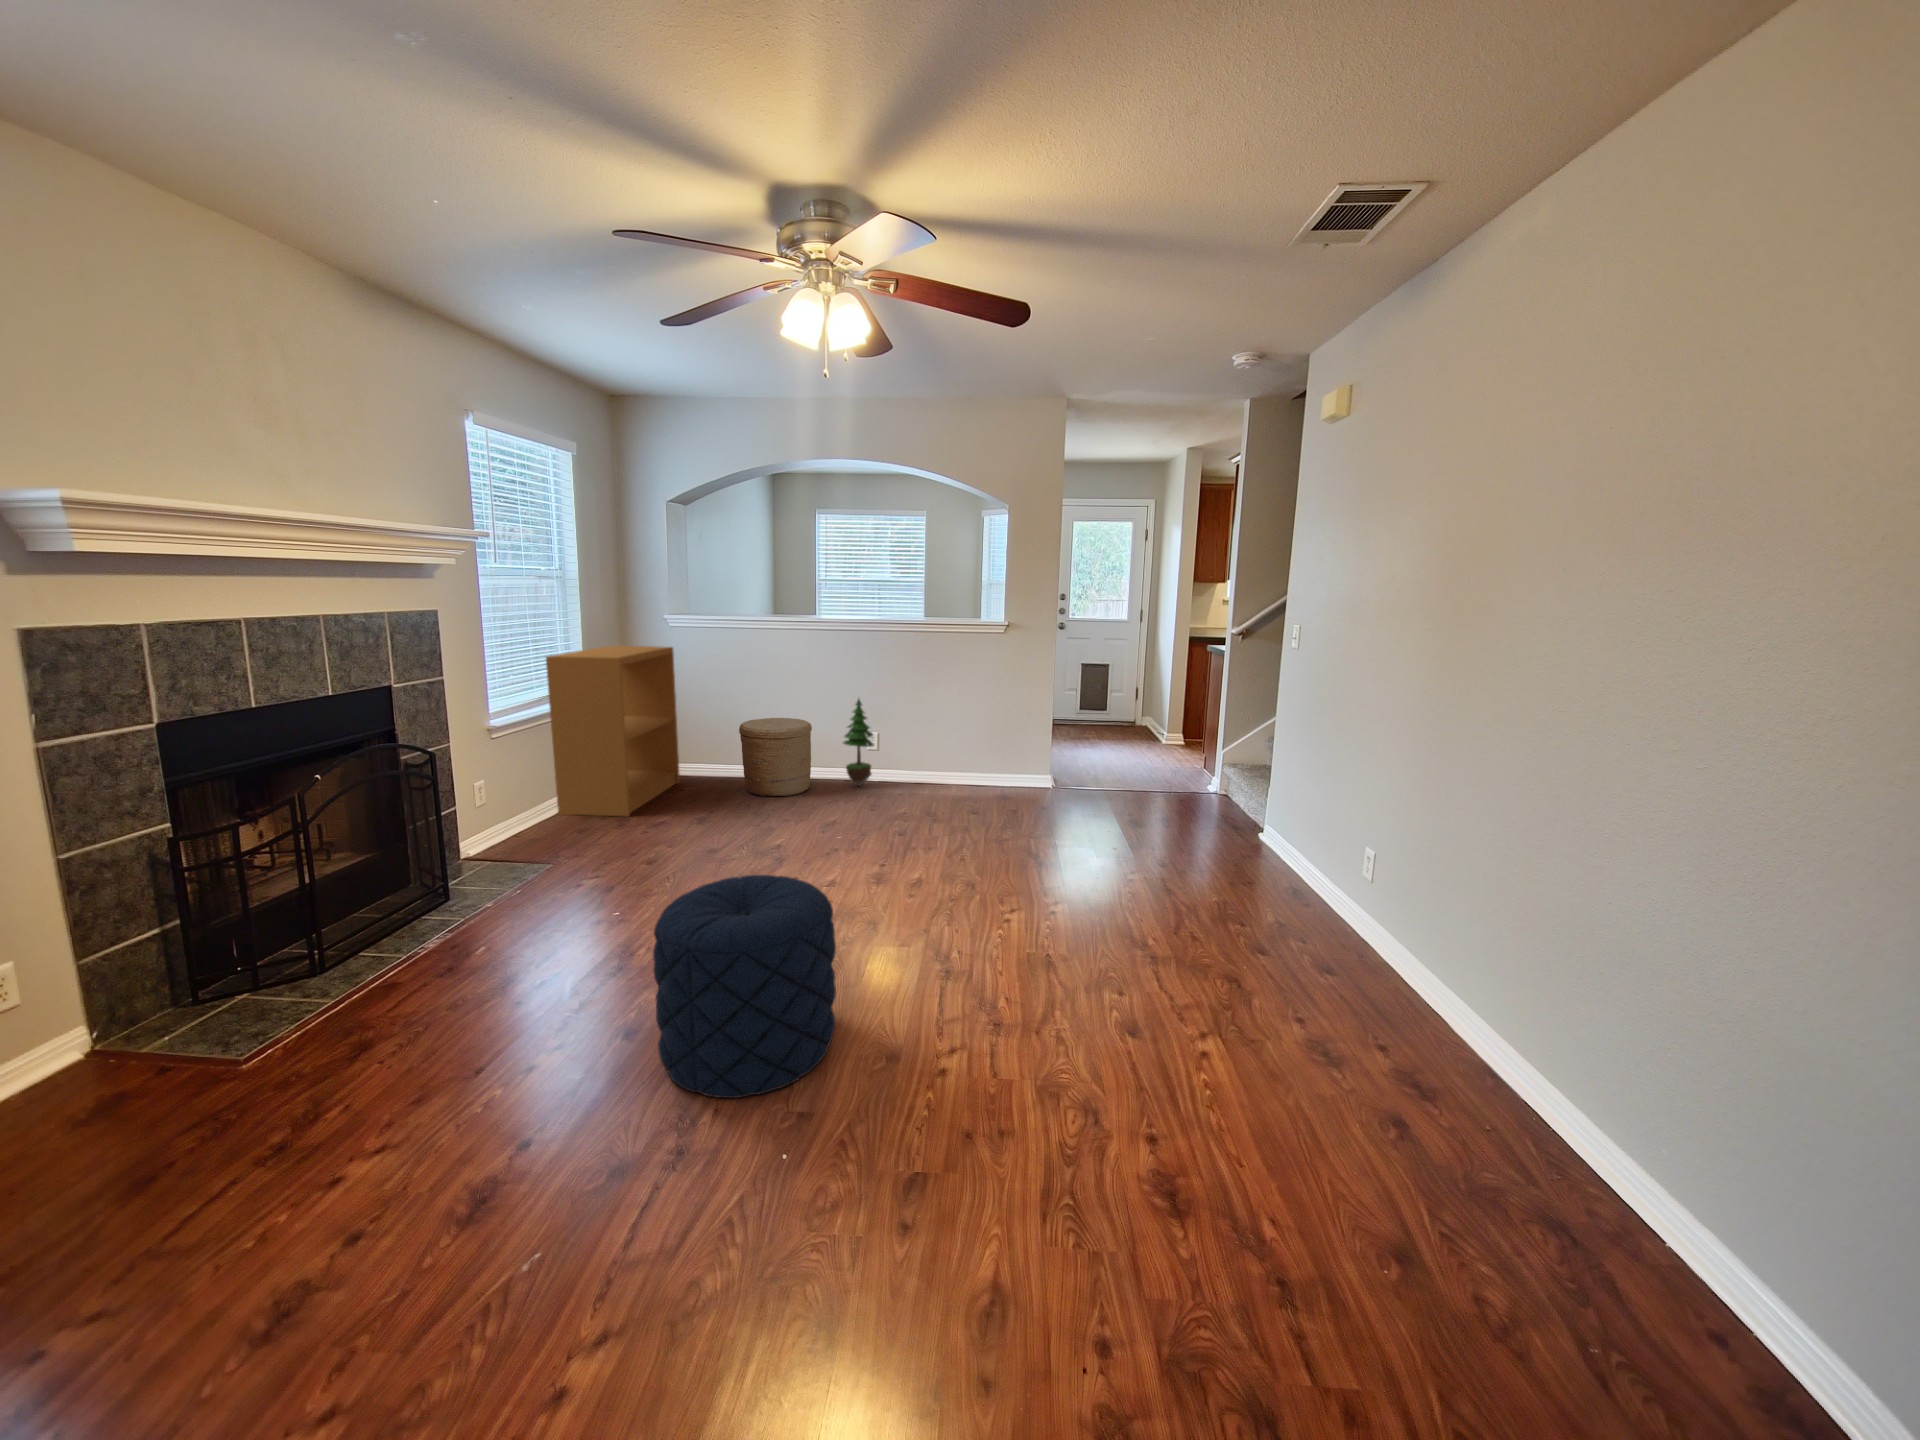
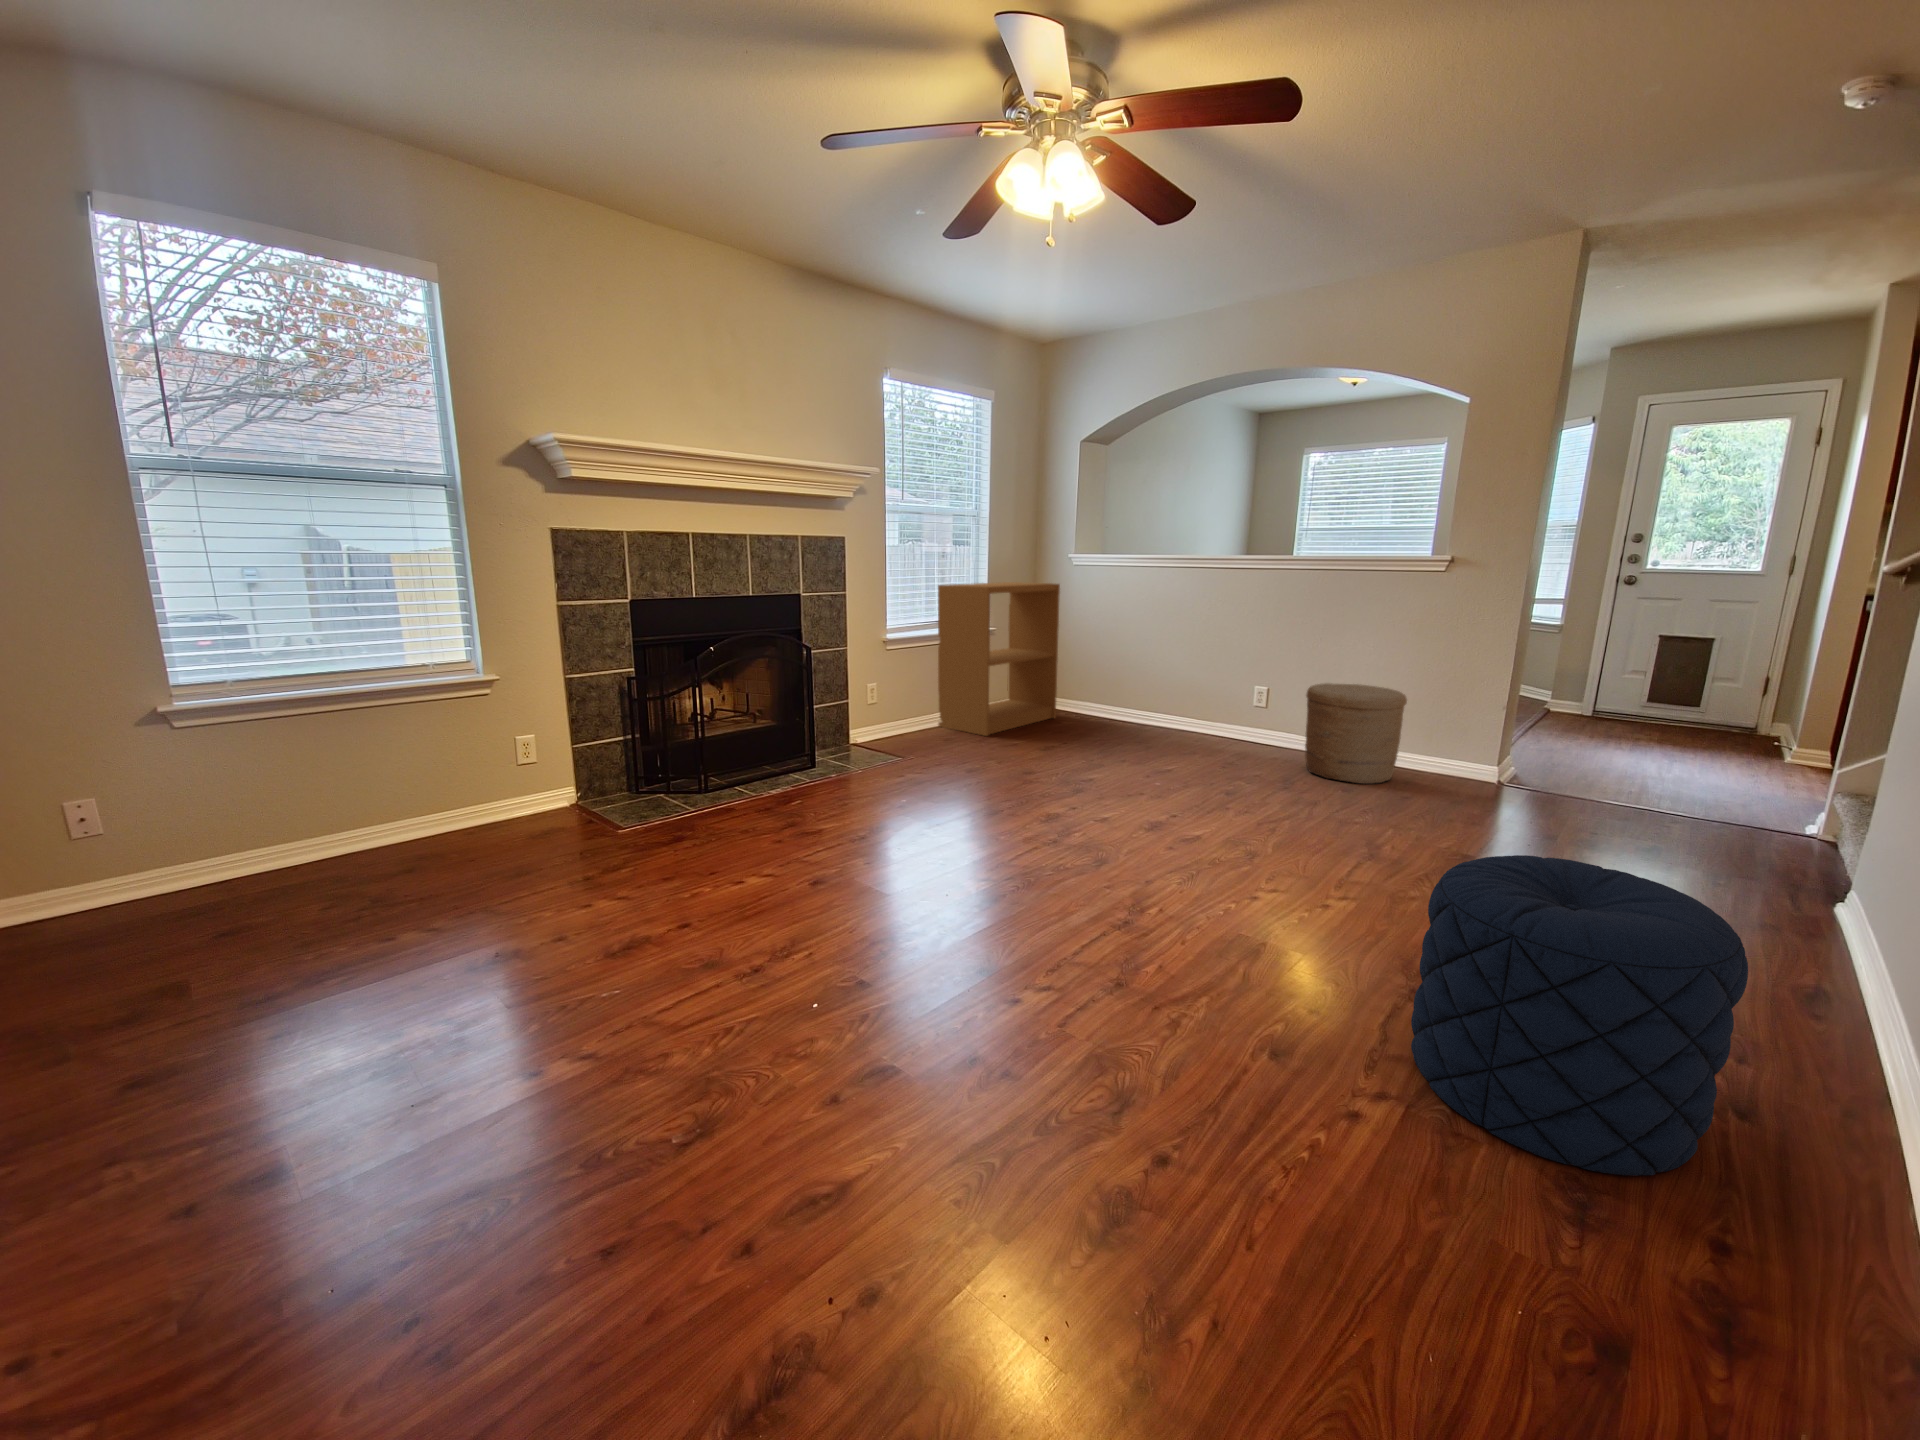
potted tree: present [844,699,873,786] -> none [1211,644,1250,746]
woven basket: present [739,718,812,796] -> present [1305,683,1407,784]
pouf: present [653,875,836,1098] -> present [1411,855,1748,1176]

